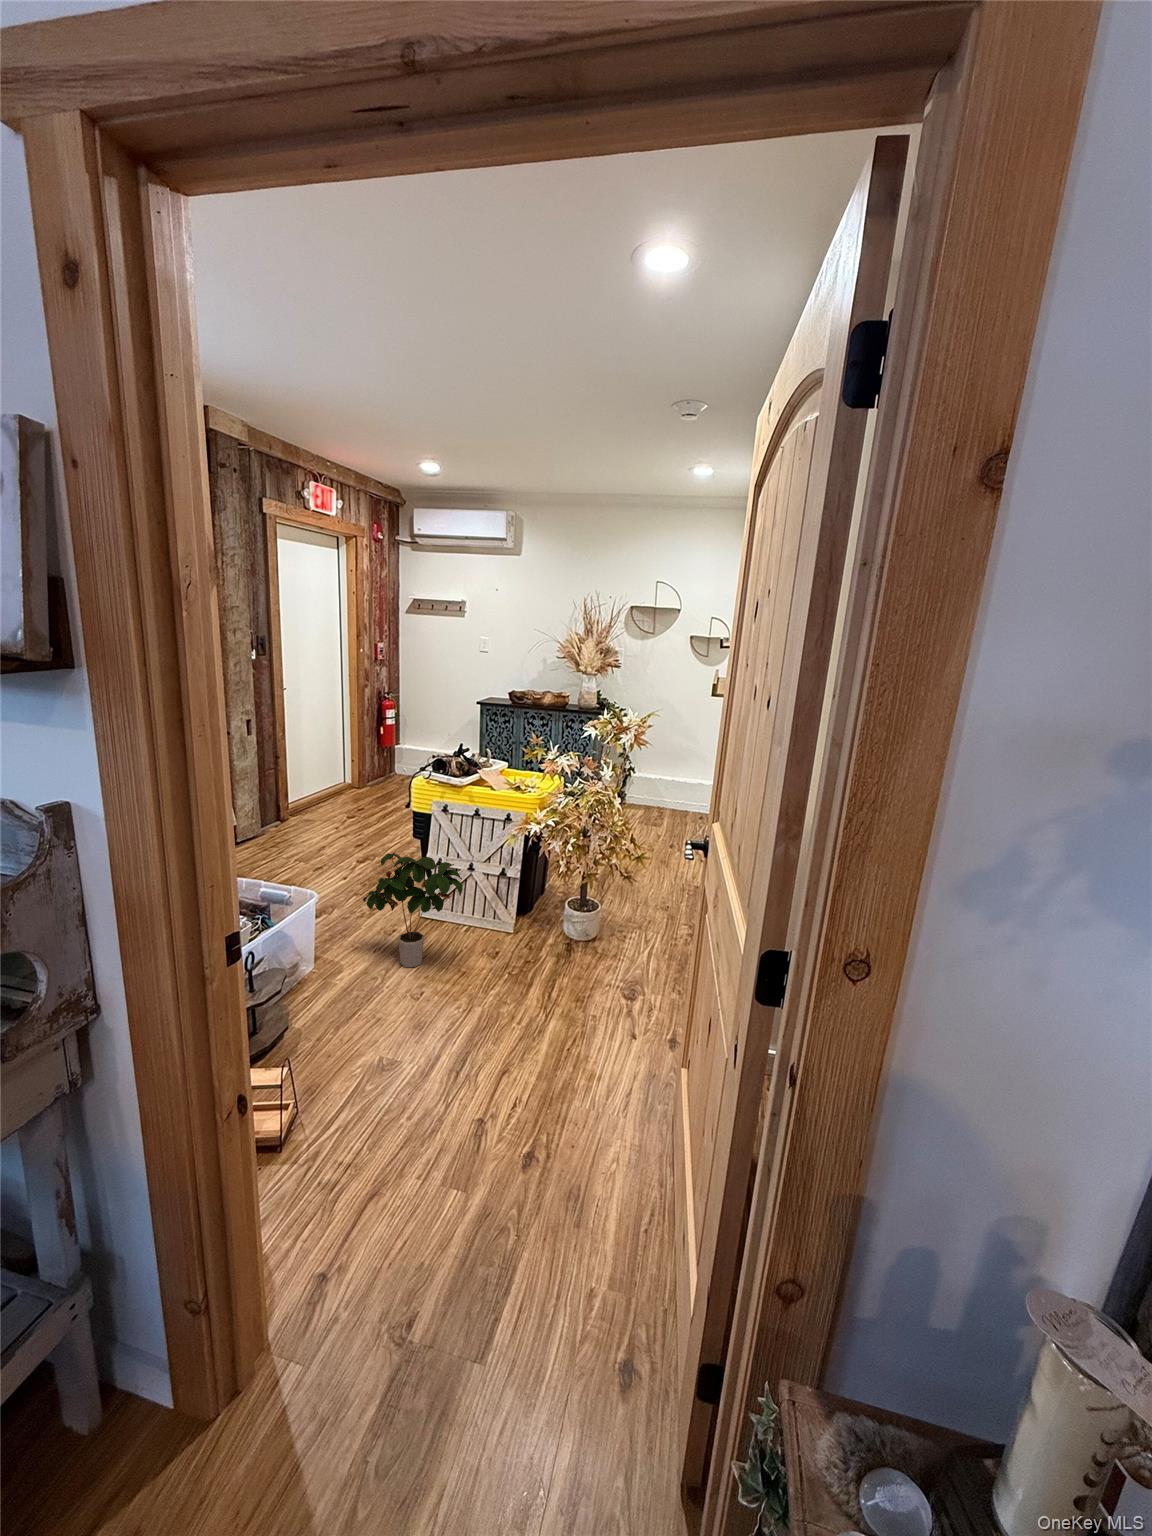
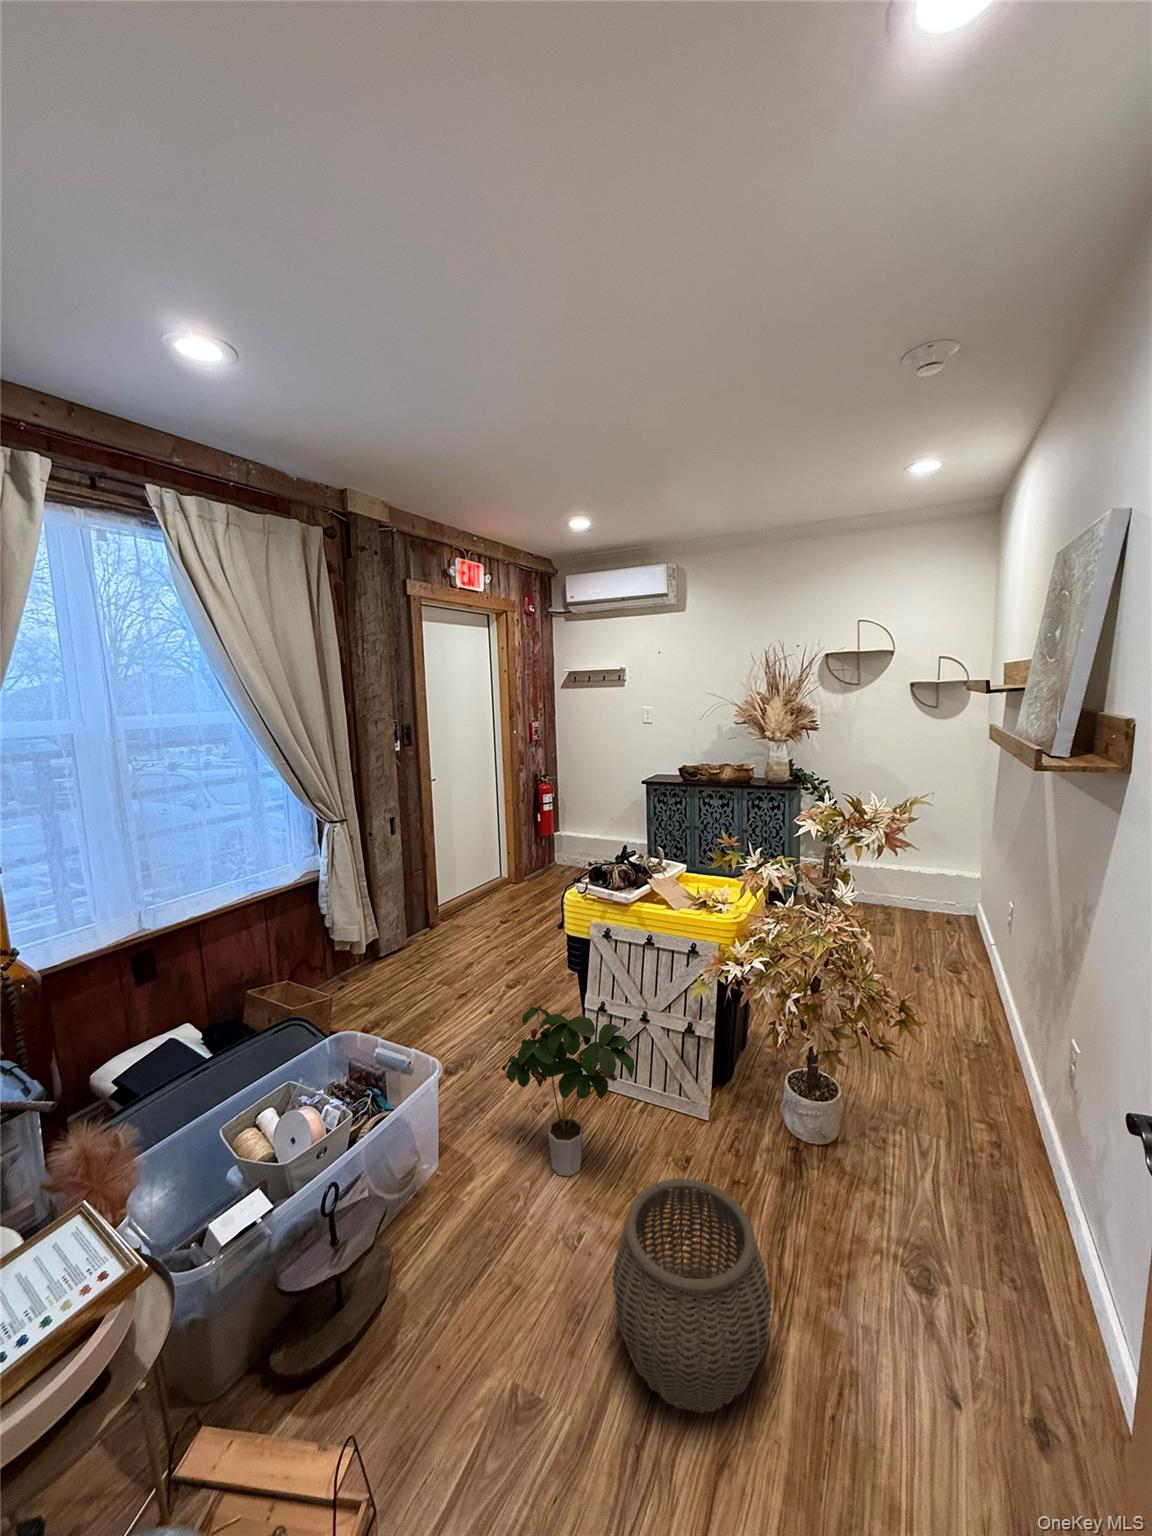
woven basket: none [444,944,540,1060] -> present [612,1179,771,1411]

